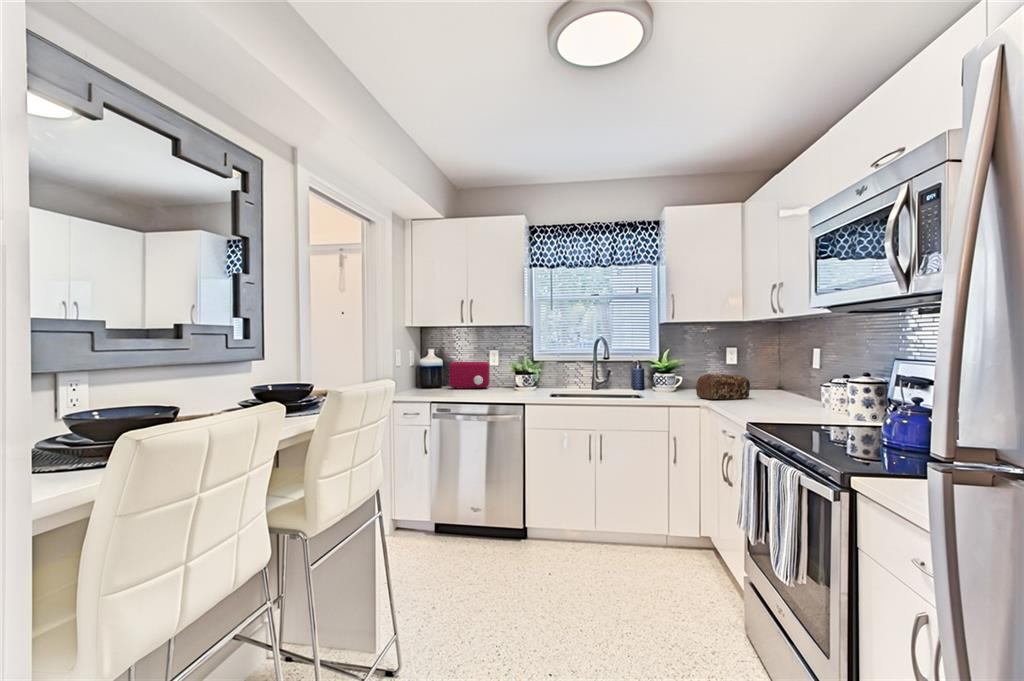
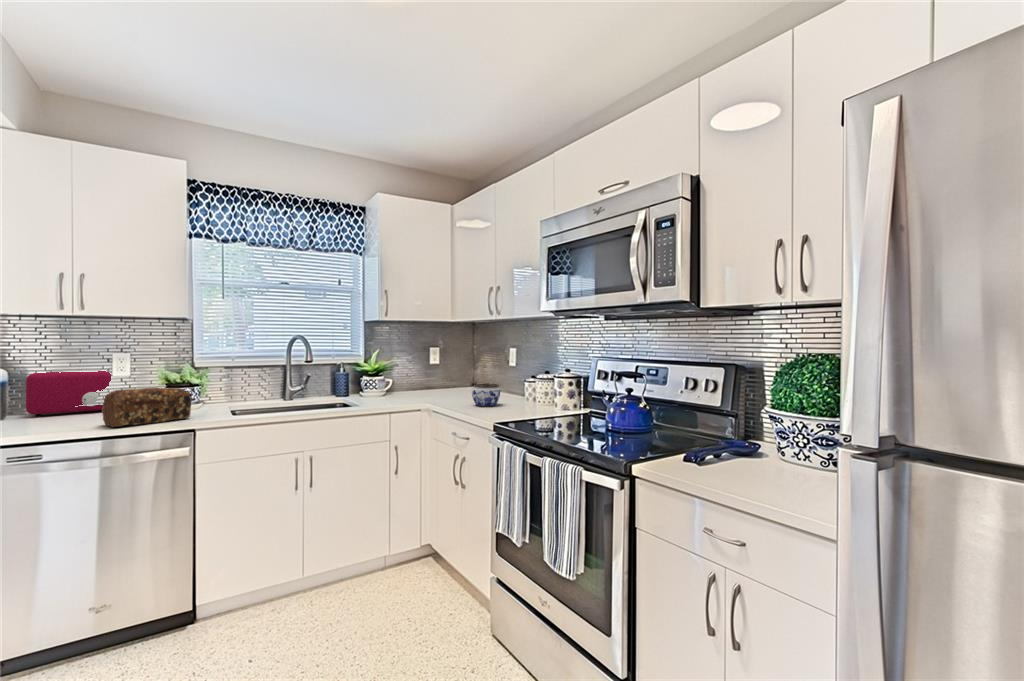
bread loaf: present [696,374,750,400] -> present [102,387,191,427]
jar: none [746,386,778,409] -> present [472,383,500,406]

